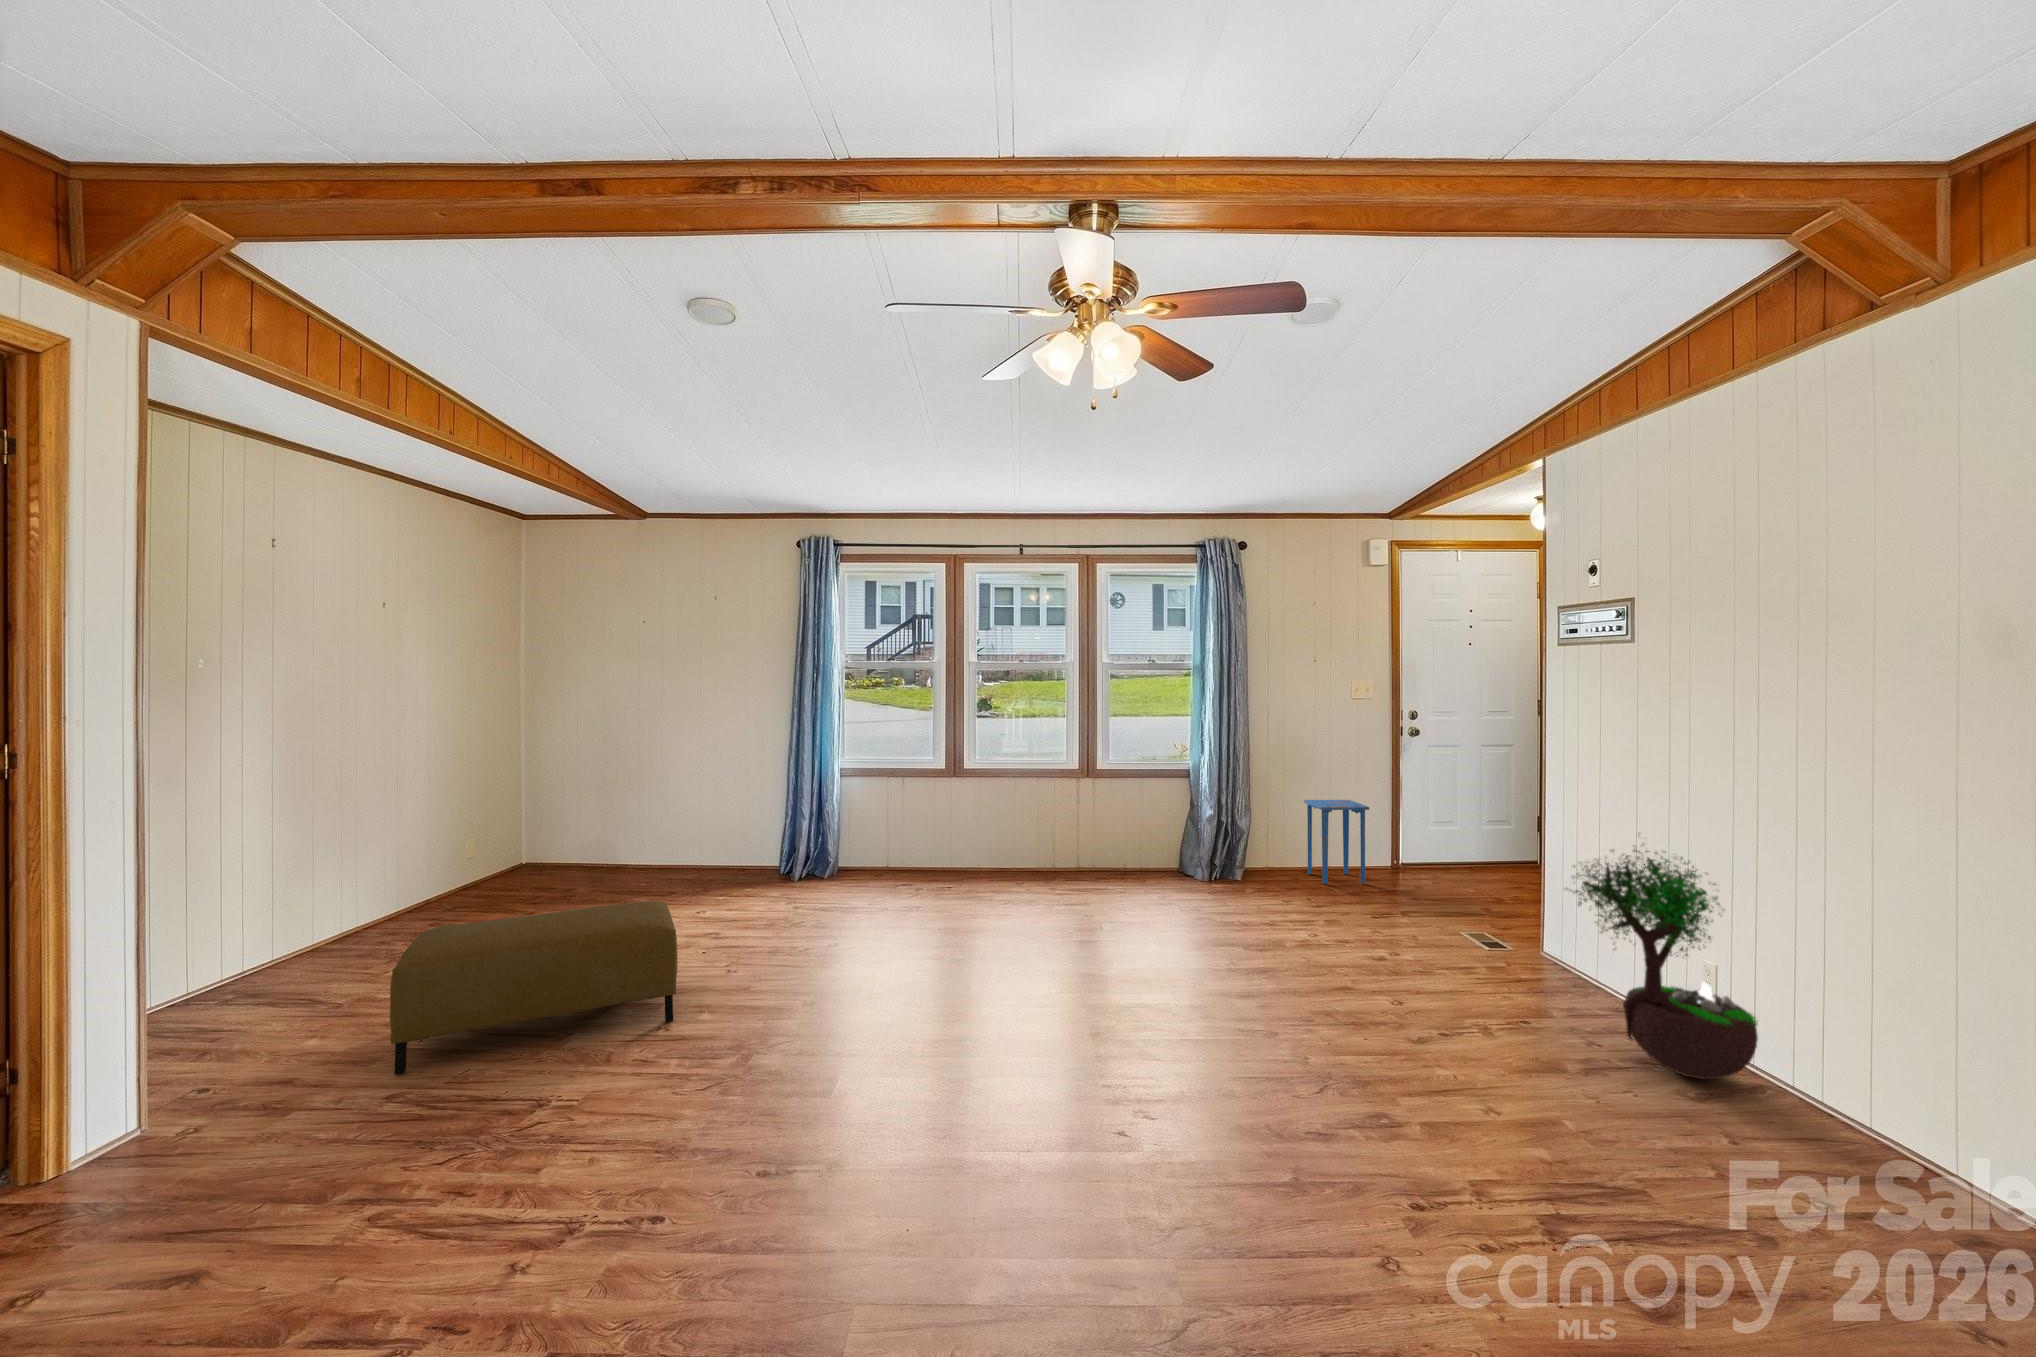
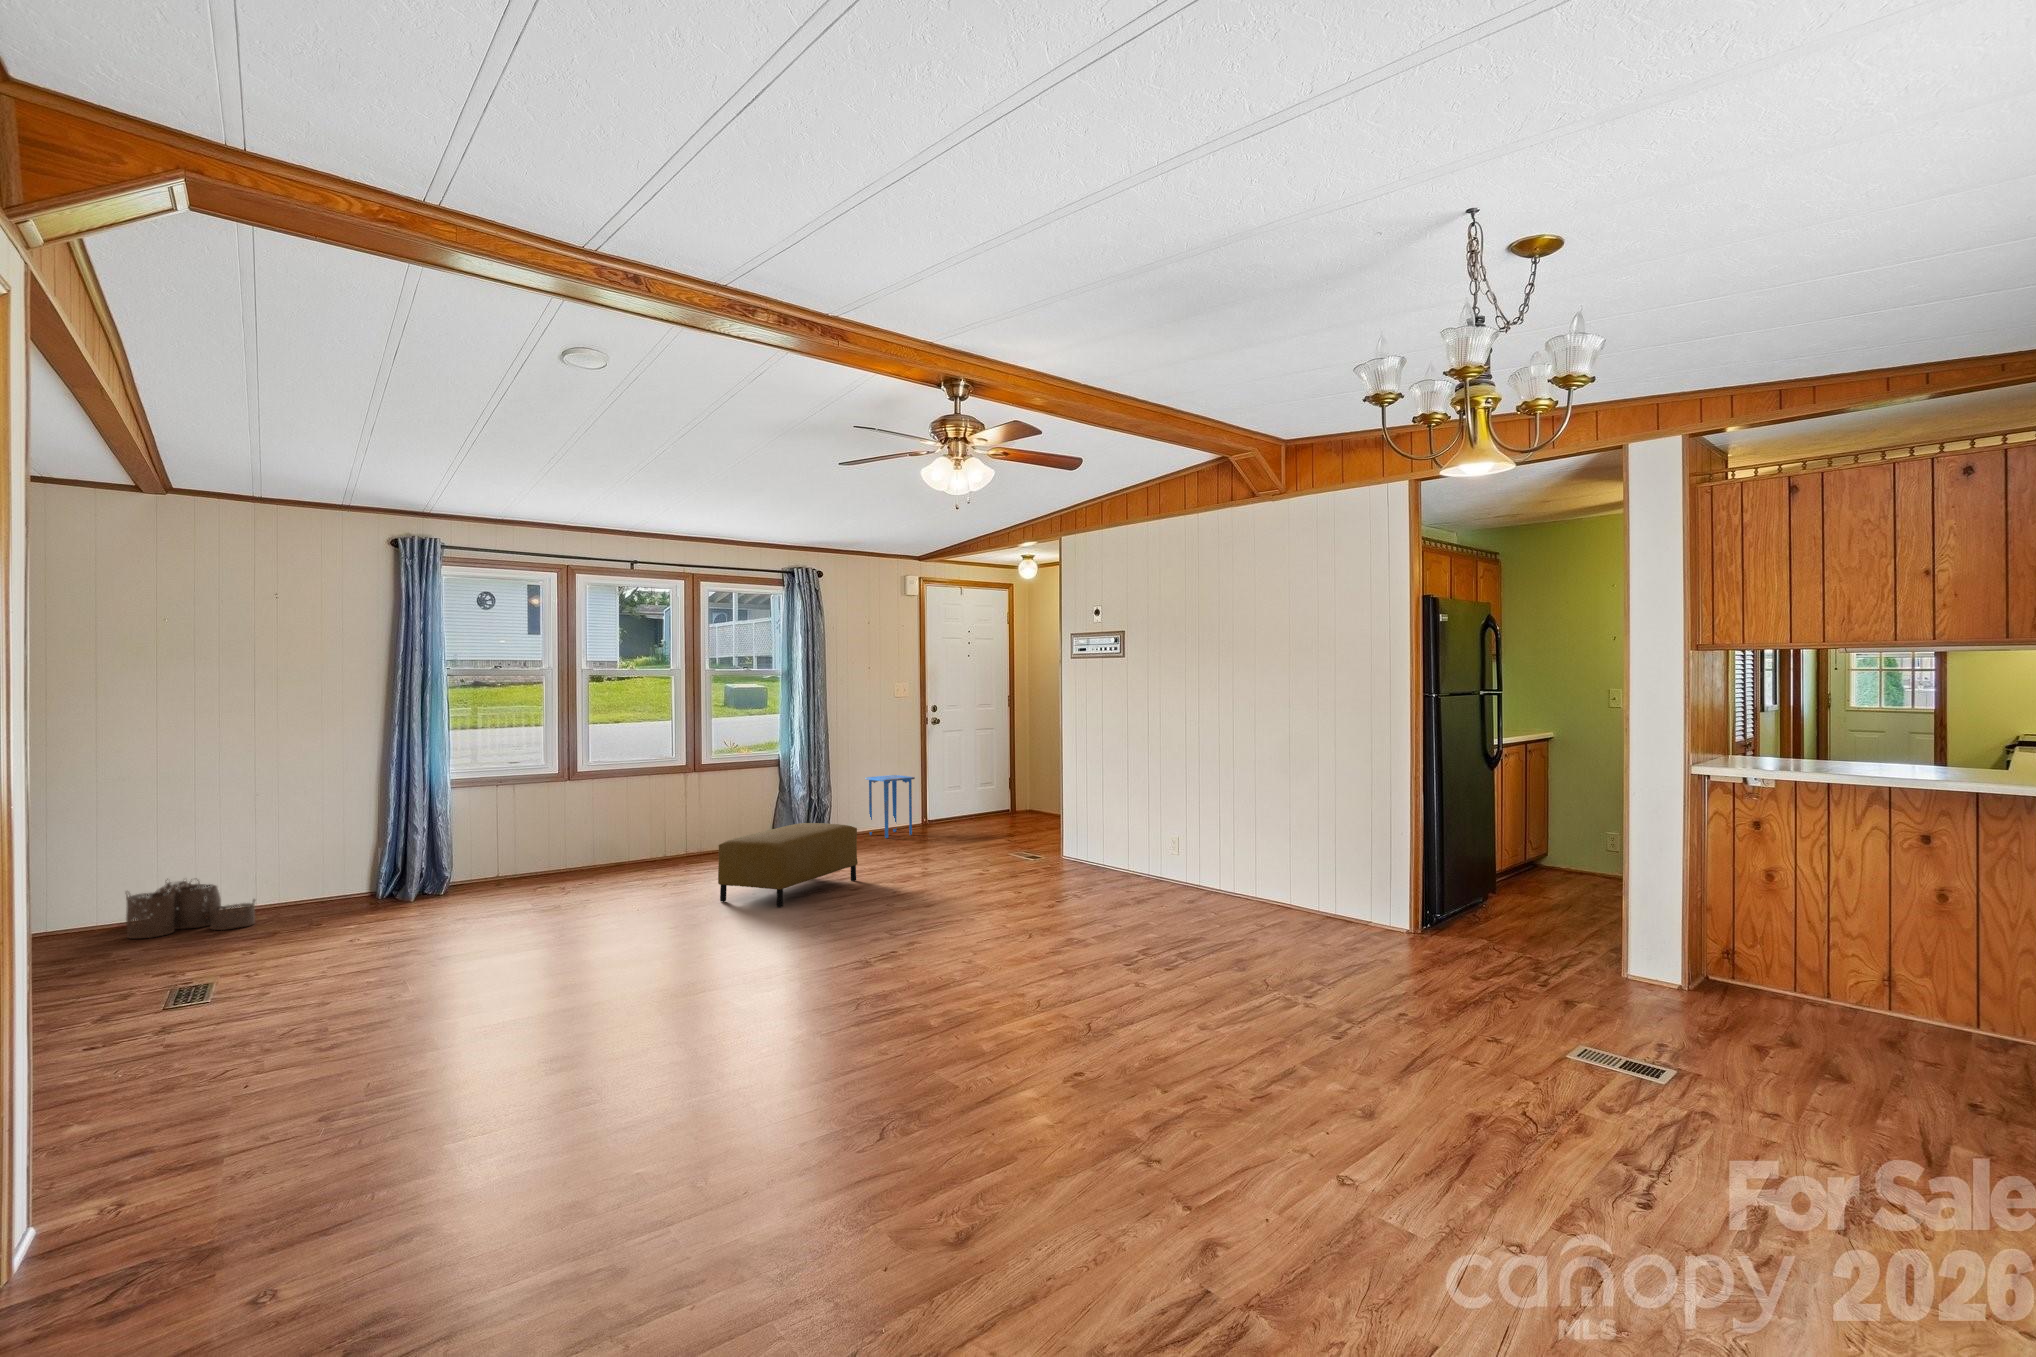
potted tree: present [1573,834,1758,1079] -> none [1056,758,1134,875]
woven basket: none [564,838,652,895] -> present [126,879,255,938]
ottoman: present [390,901,677,1074] -> present [718,823,858,907]

